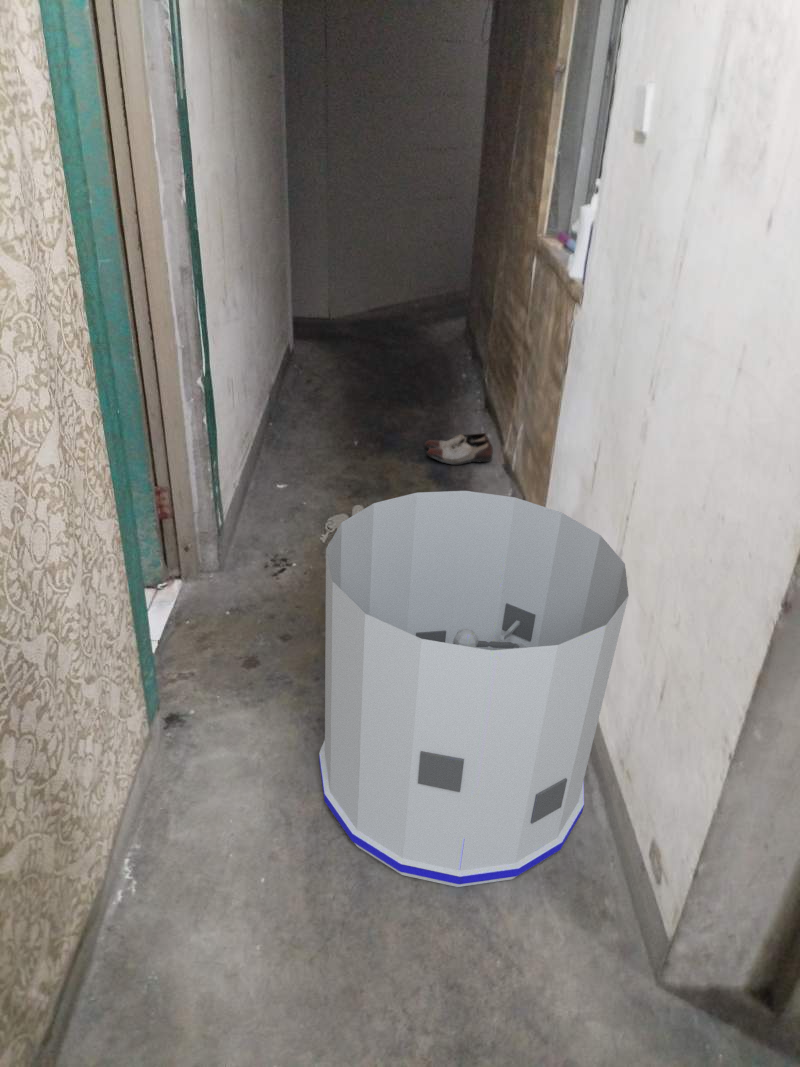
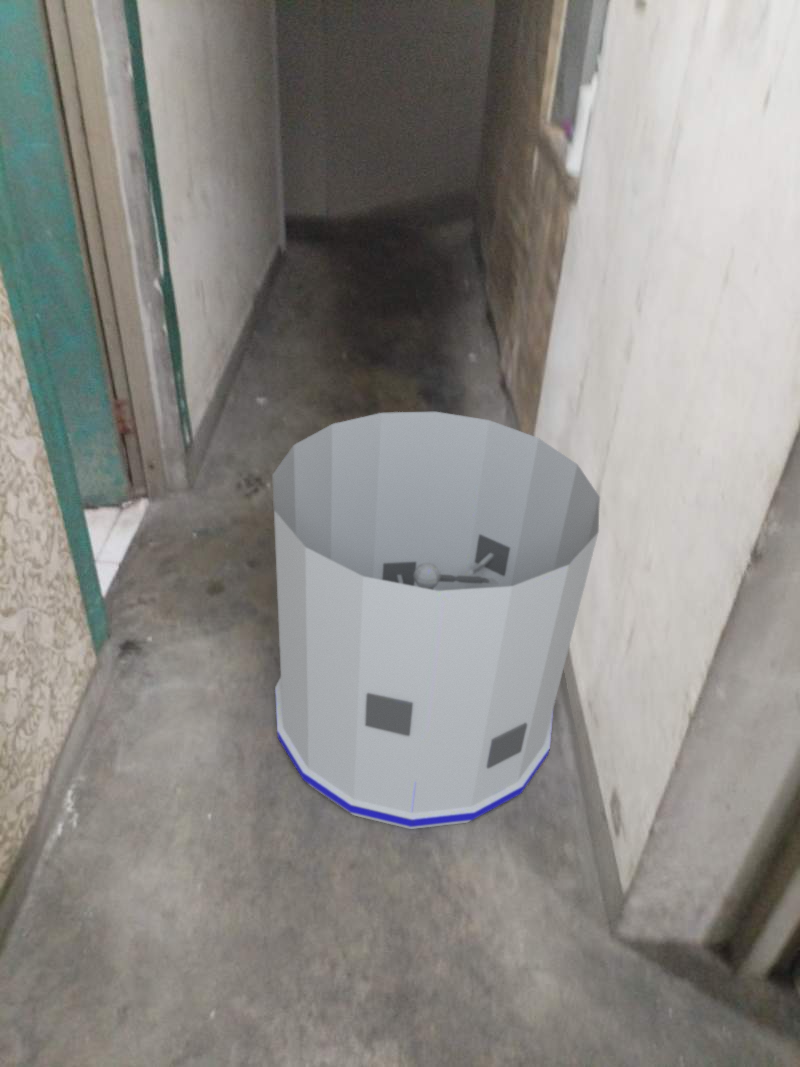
shoe: present [425,433,493,465] -> none [417,346,490,381]

